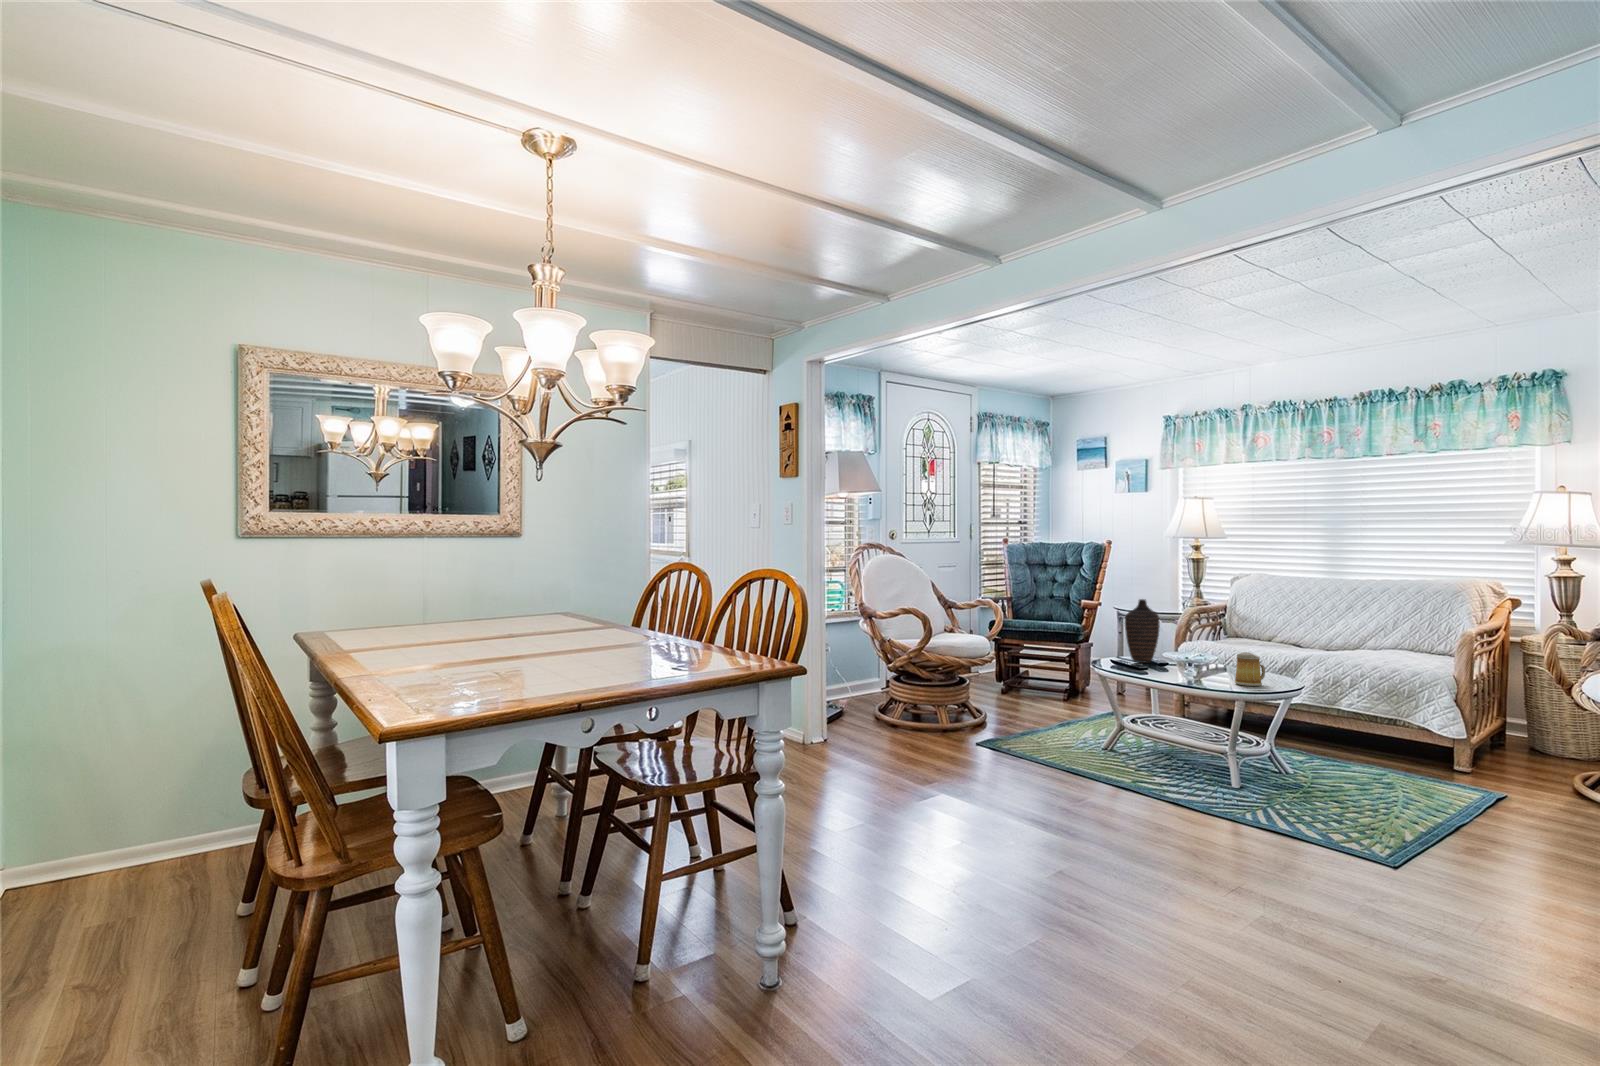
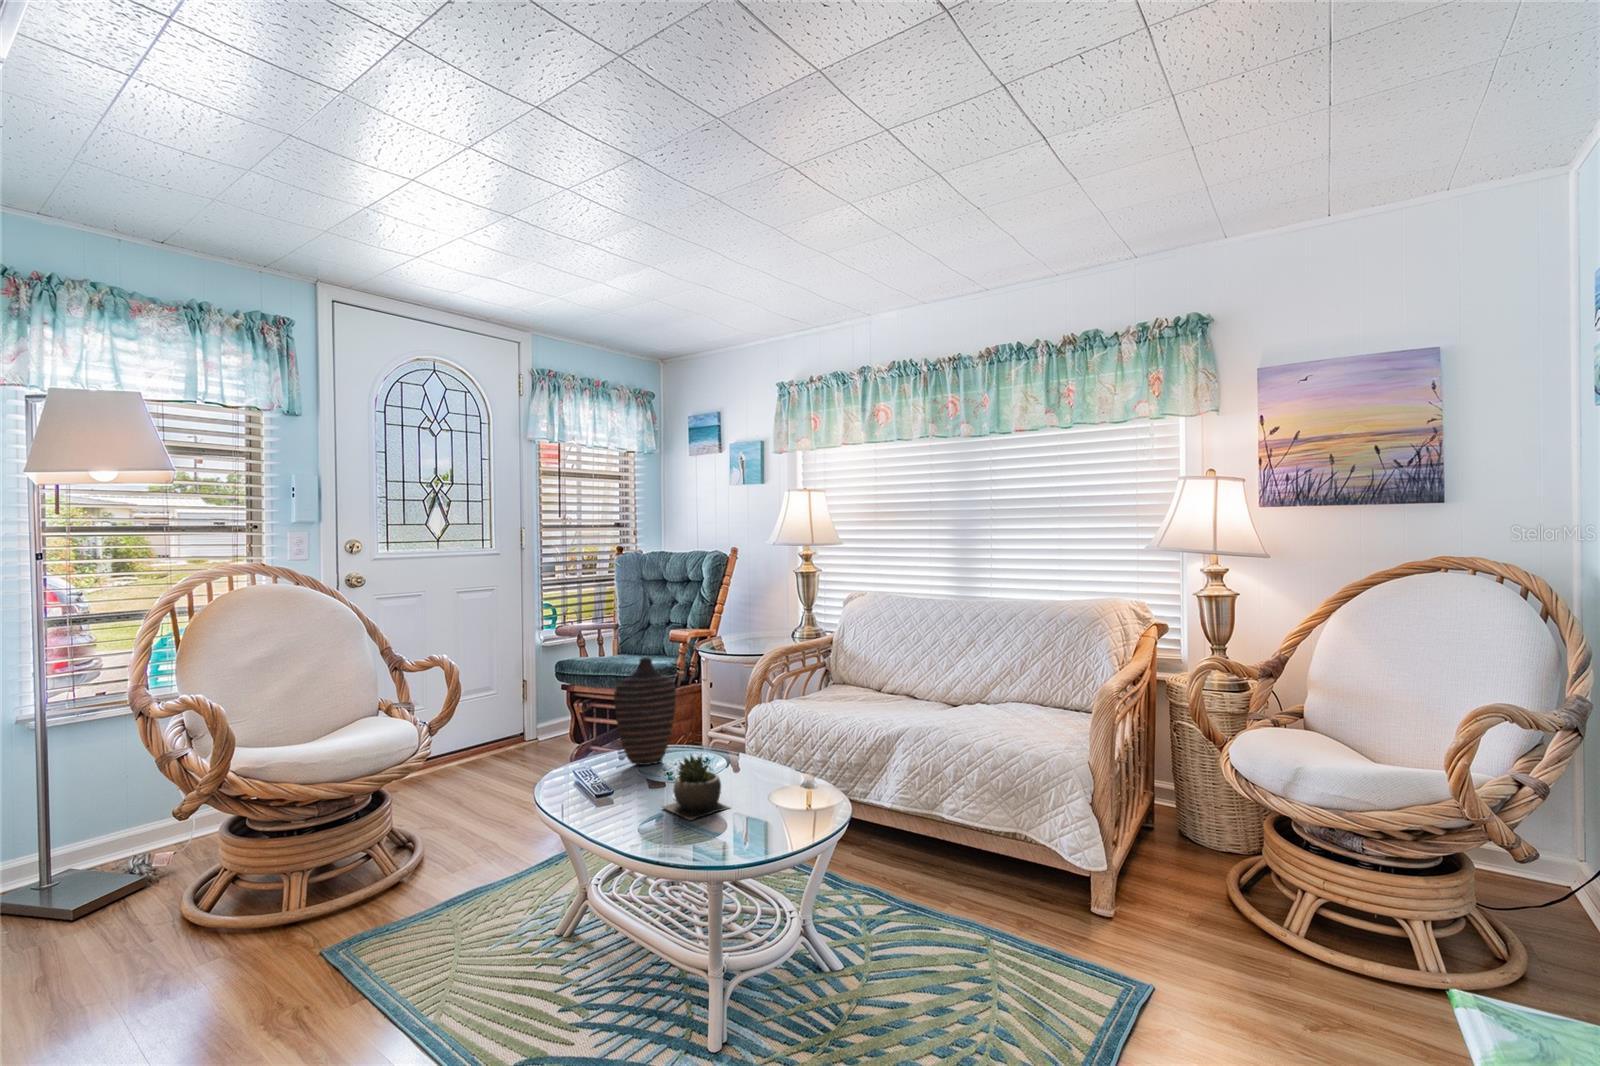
succulent plant: none [1180,645,1223,678] -> present [663,755,729,820]
mug: present [1235,652,1265,686] -> none [722,781,776,849]

